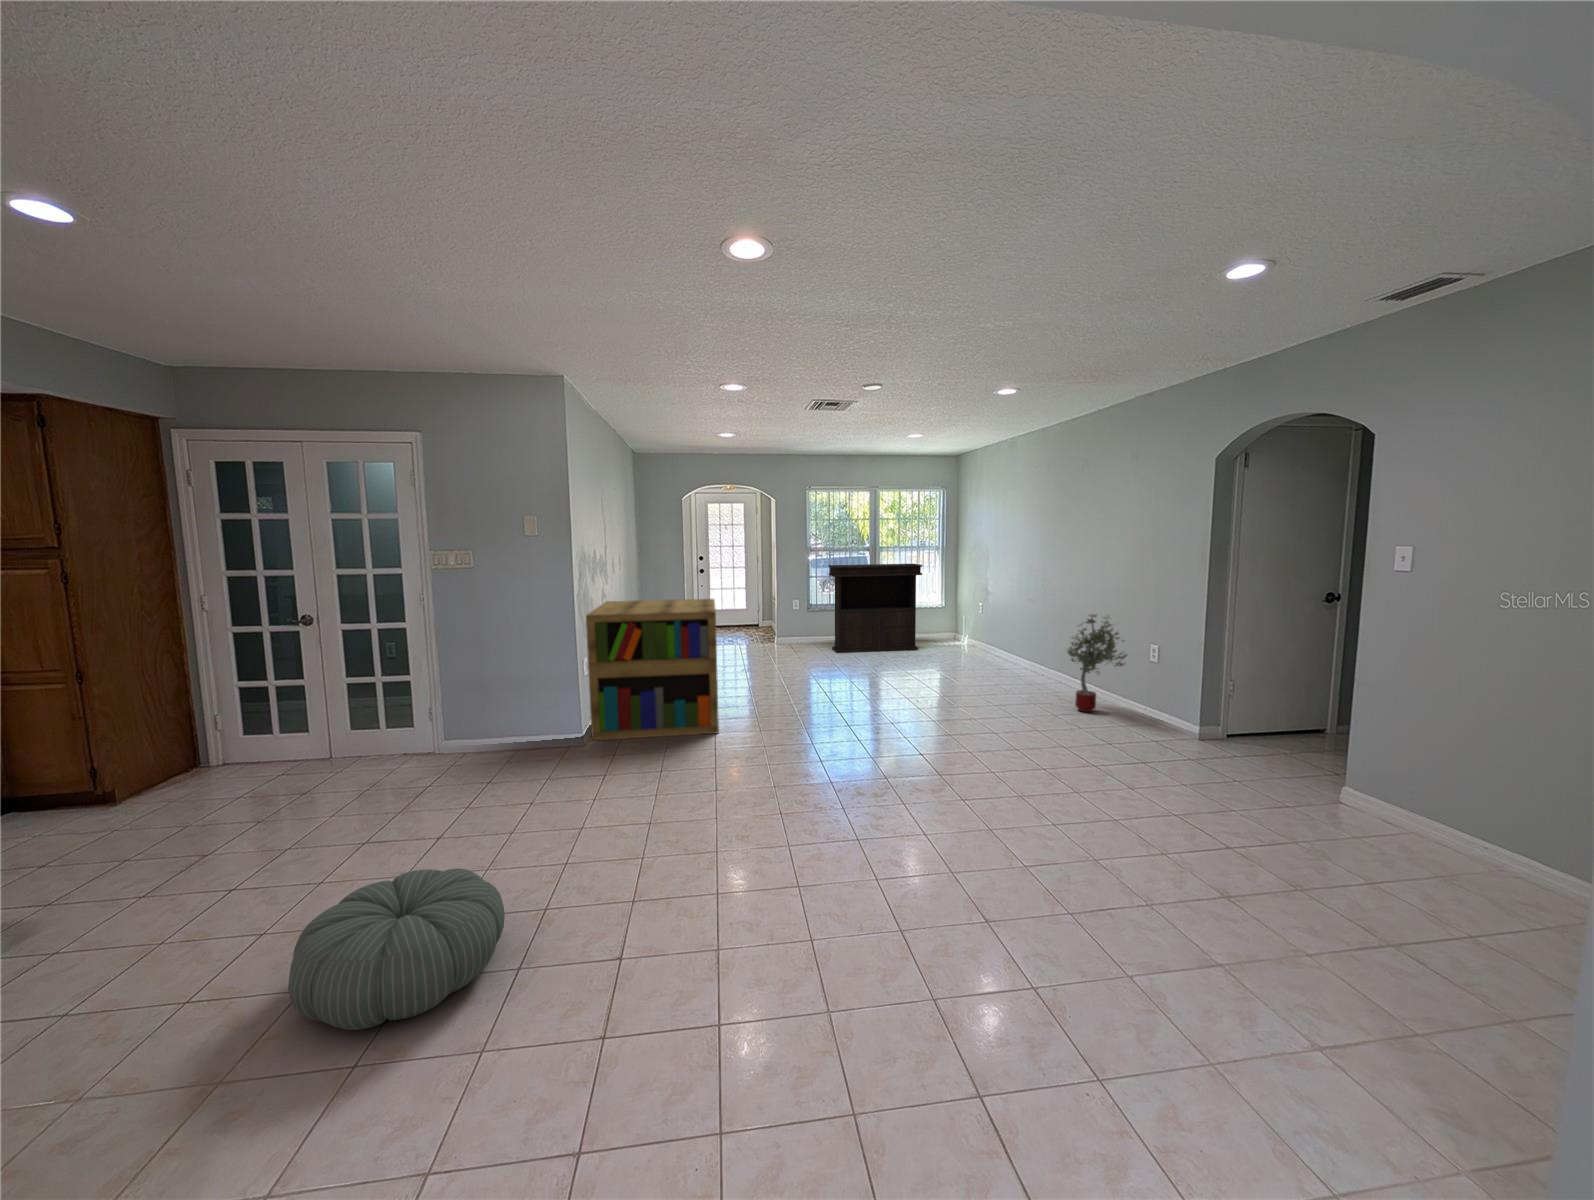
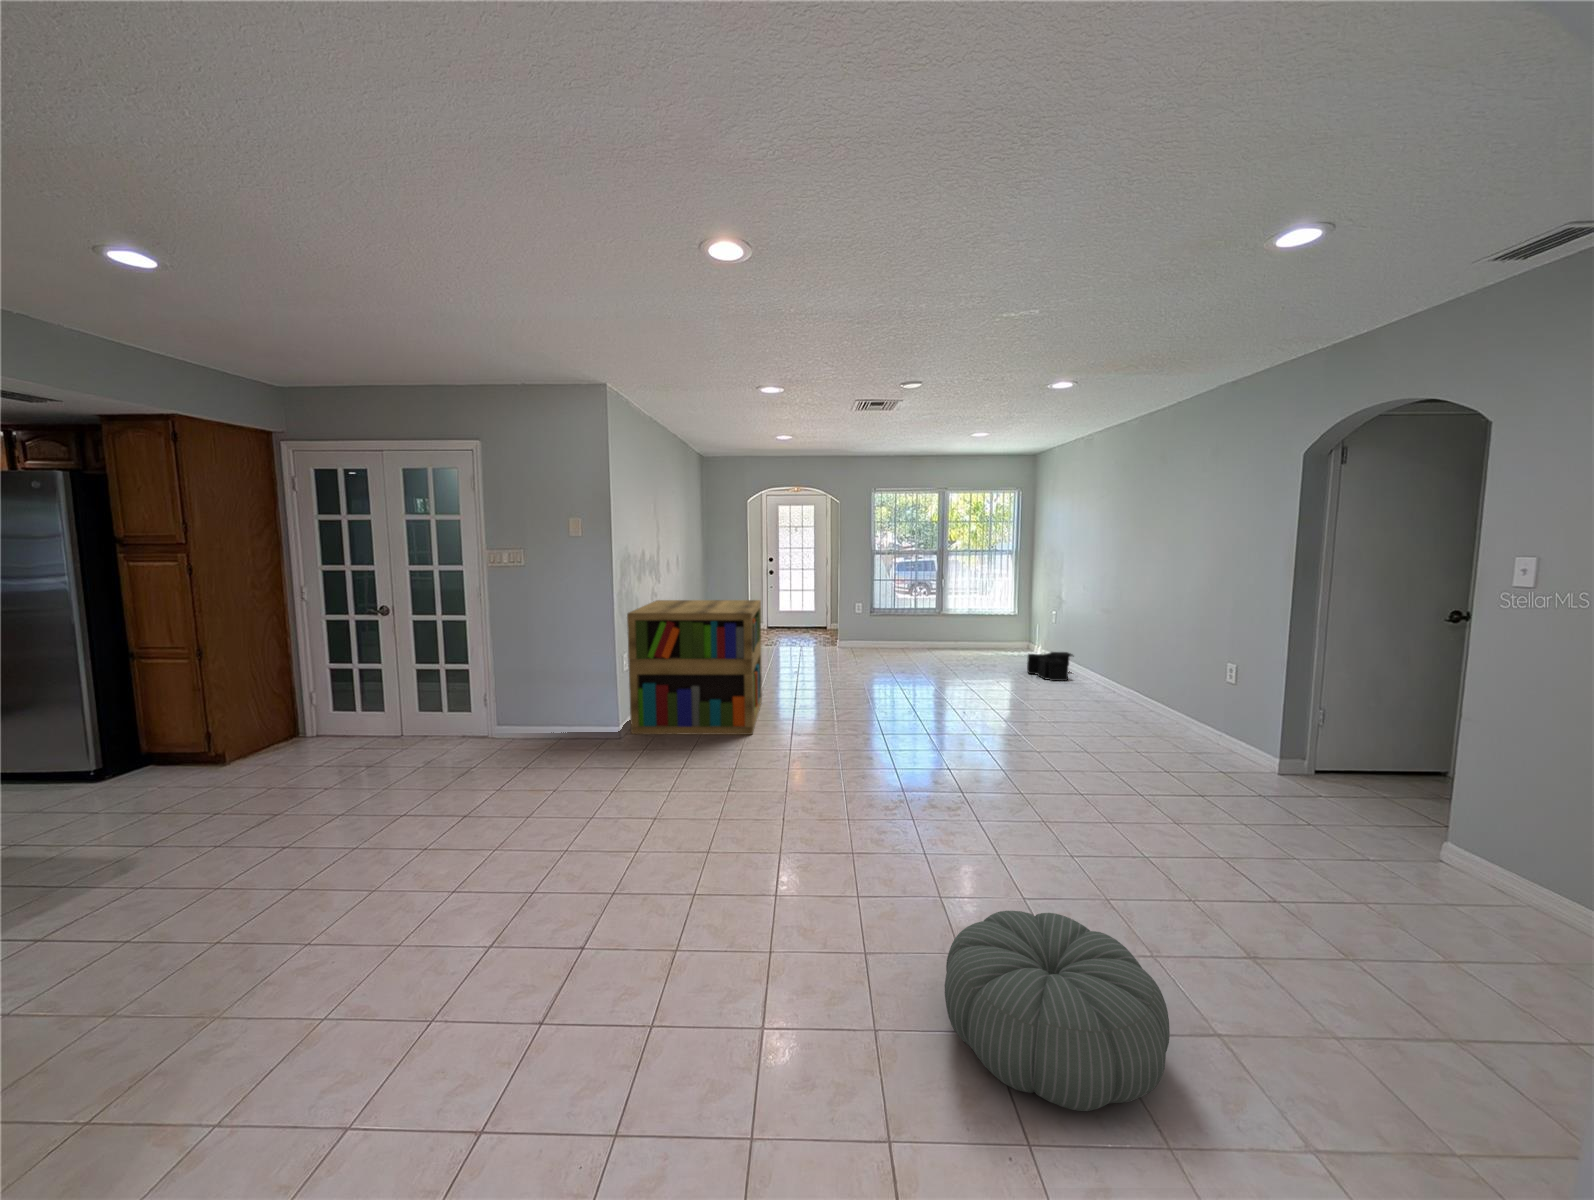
console table: present [829,564,922,653] -> none [893,568,992,659]
potted tree: present [1067,615,1127,712] -> none [1134,627,1205,735]
storage bin: none [958,640,1001,667] -> present [1027,652,1074,681]
pouf: present [289,868,505,1030] -> present [945,911,1170,1111]

